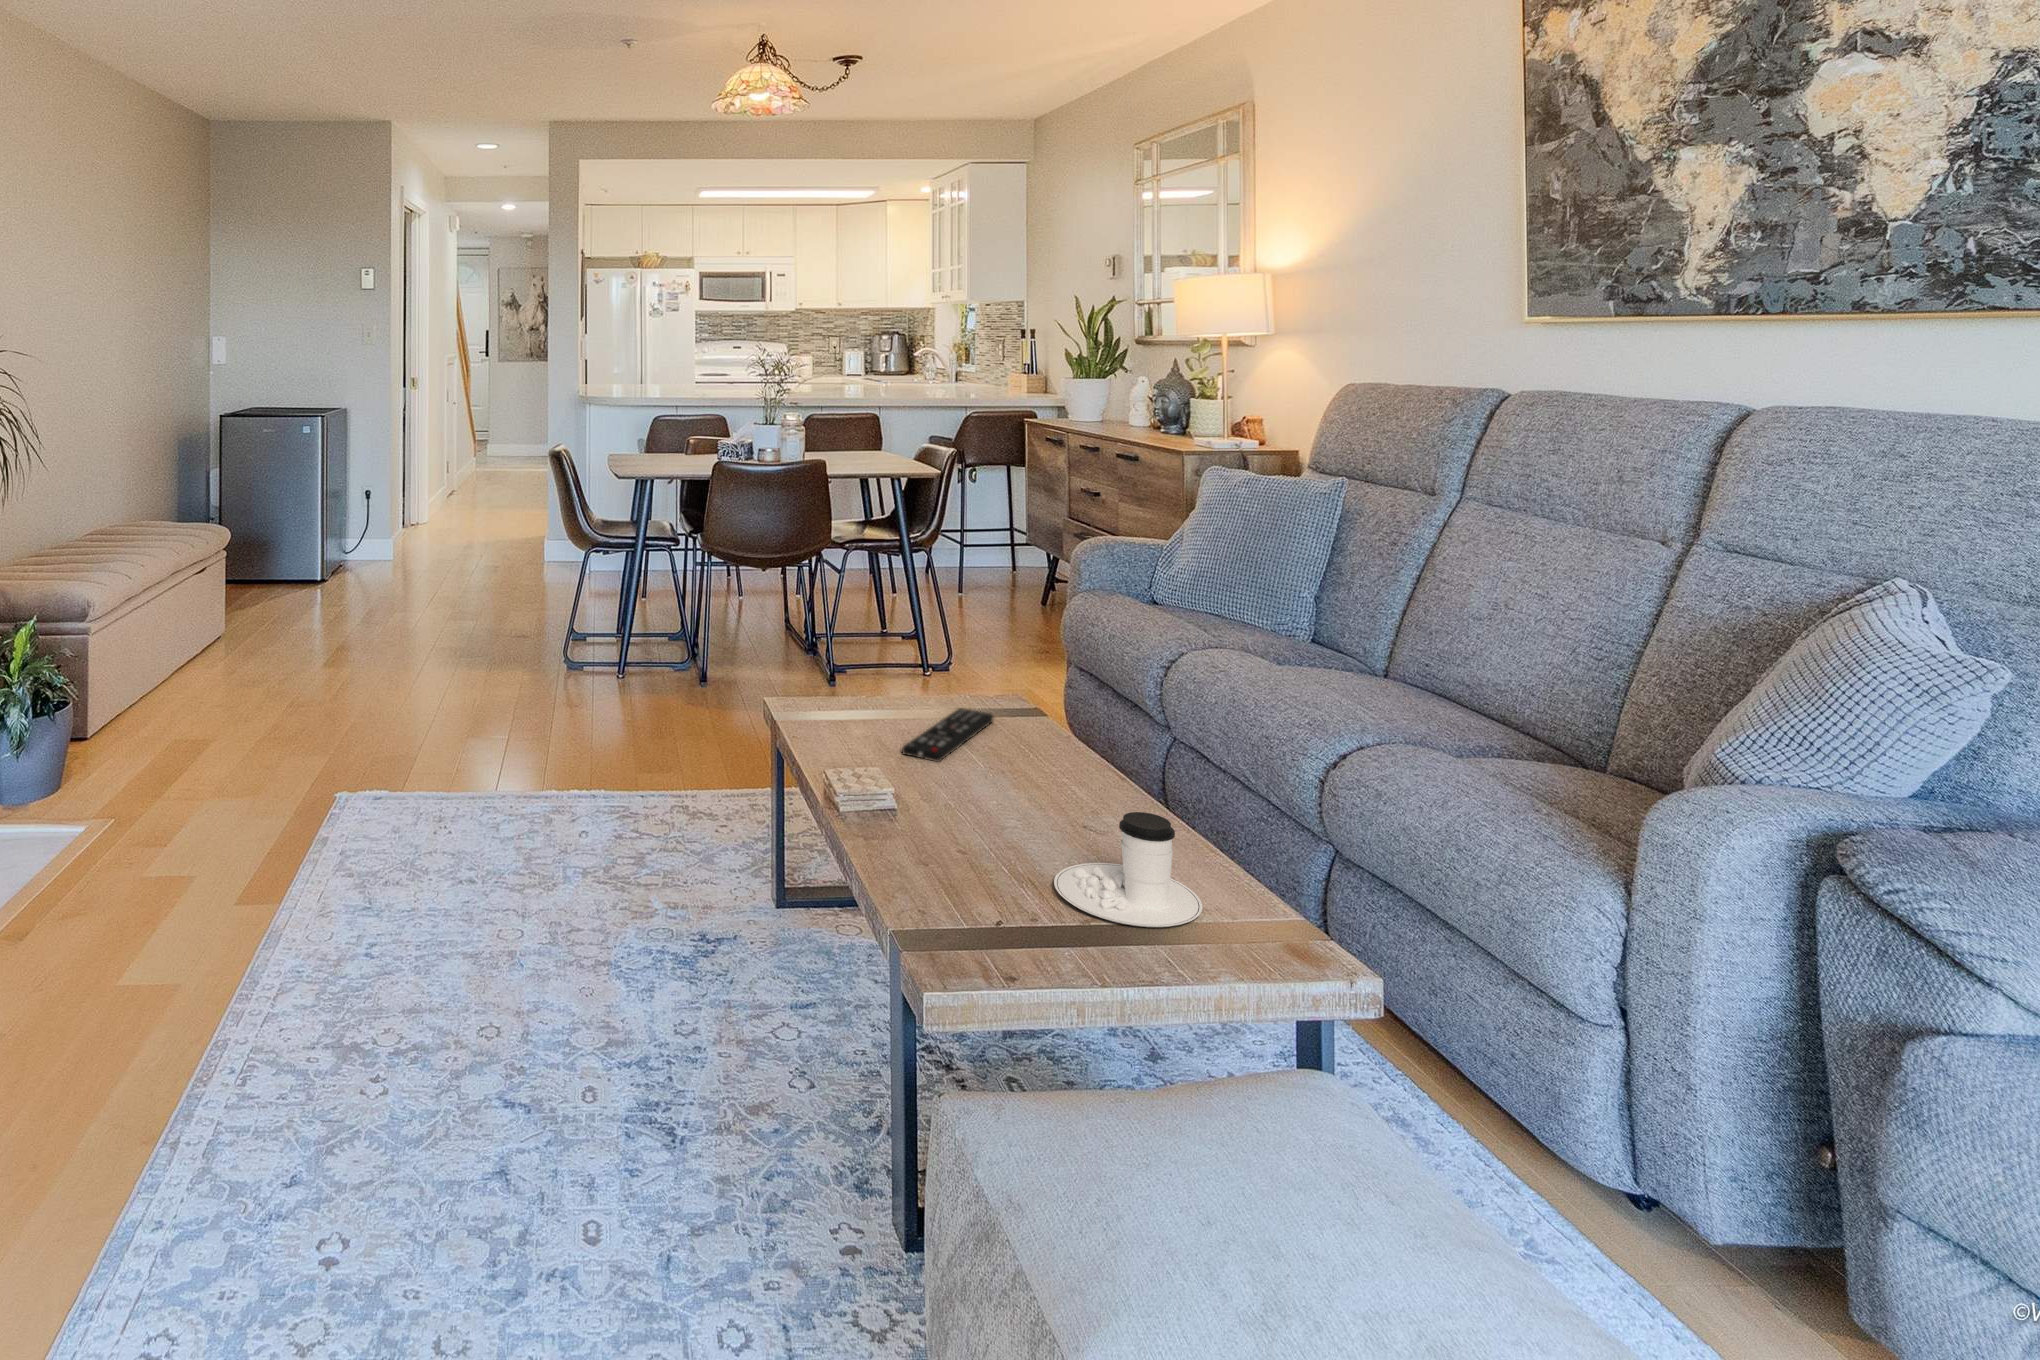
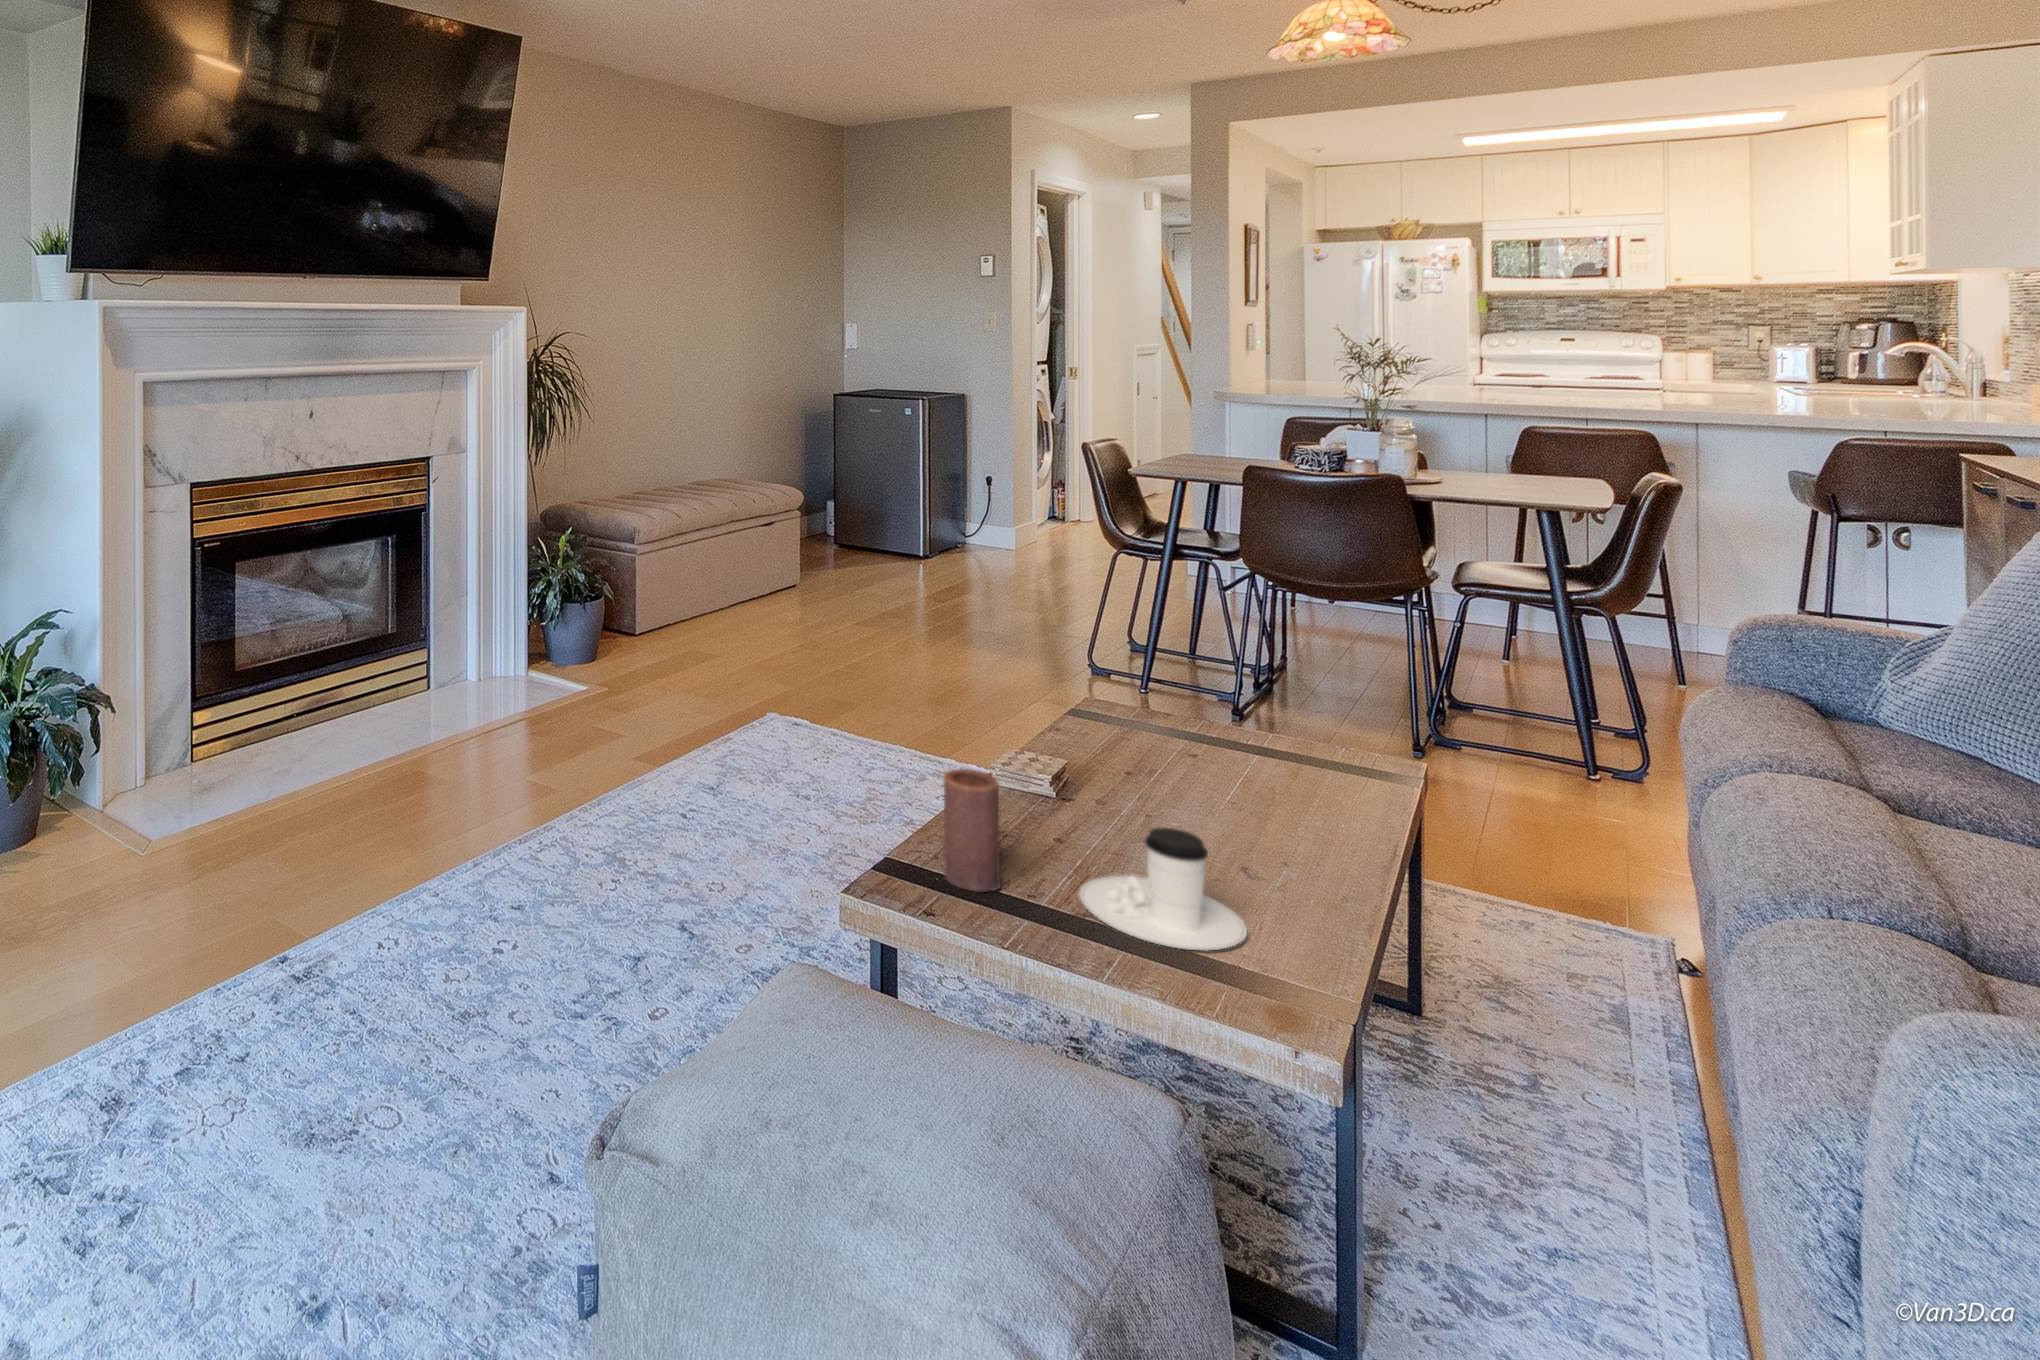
remote control: present [902,708,993,762] -> none [1155,751,1337,783]
candle: none [963,808,1021,938] -> present [944,769,1001,892]

